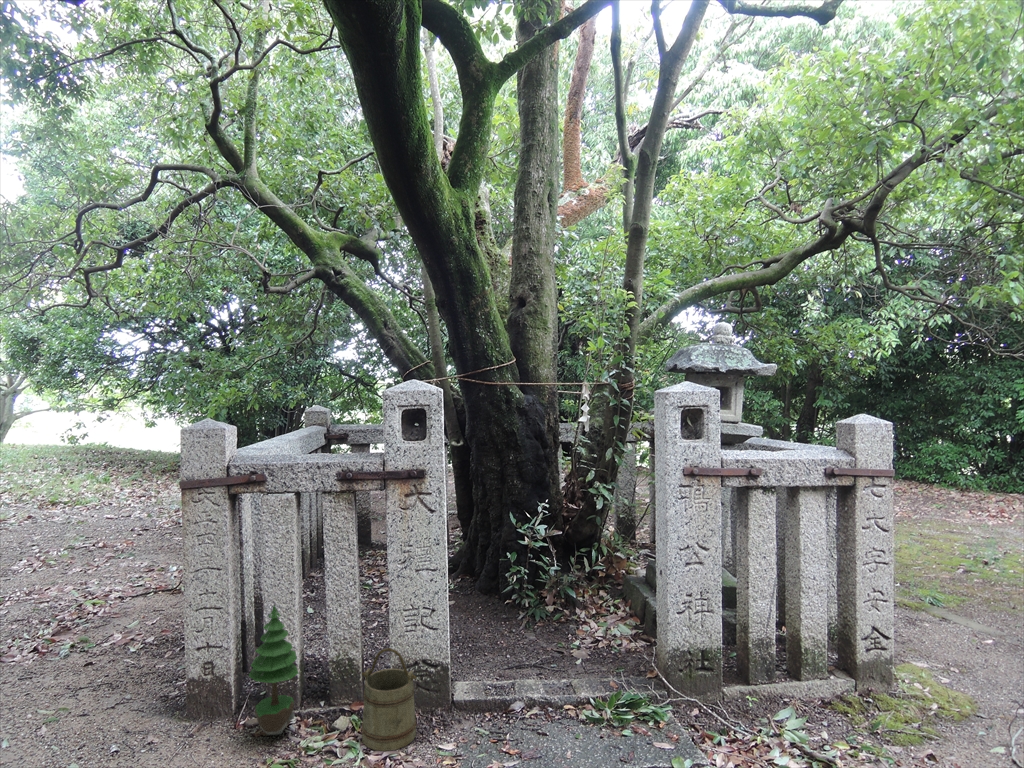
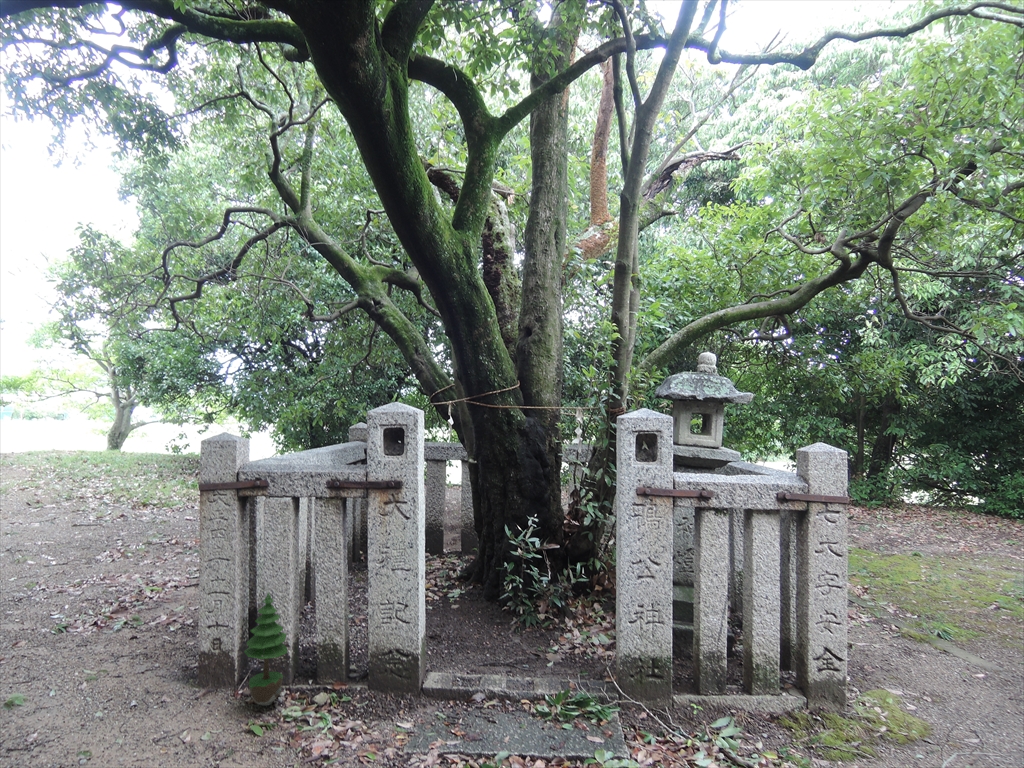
bucket: present [362,648,416,751] -> none [336,636,385,727]

